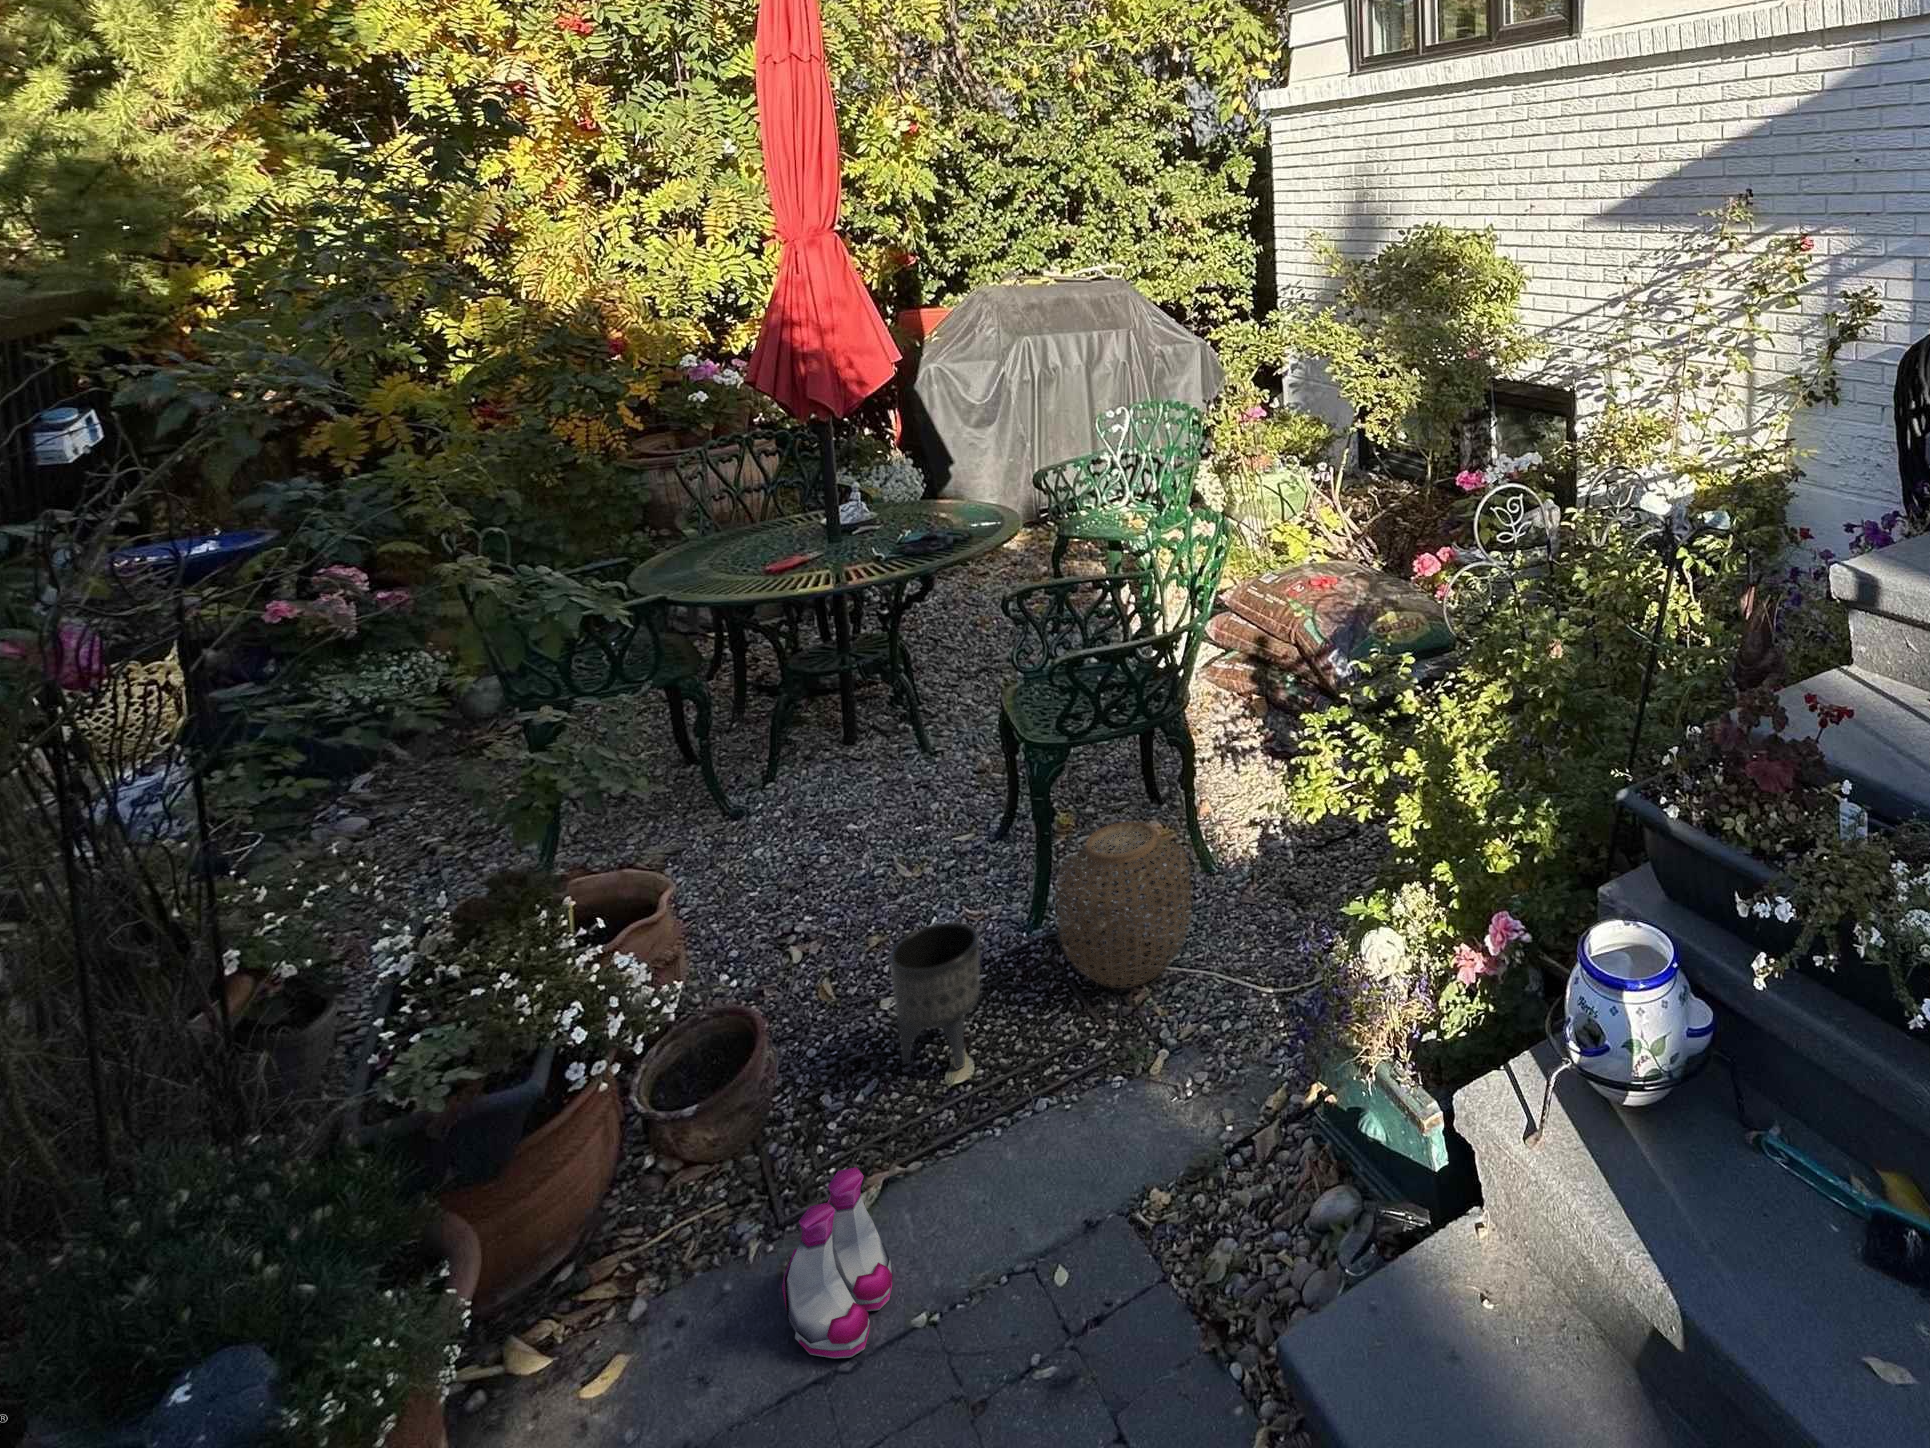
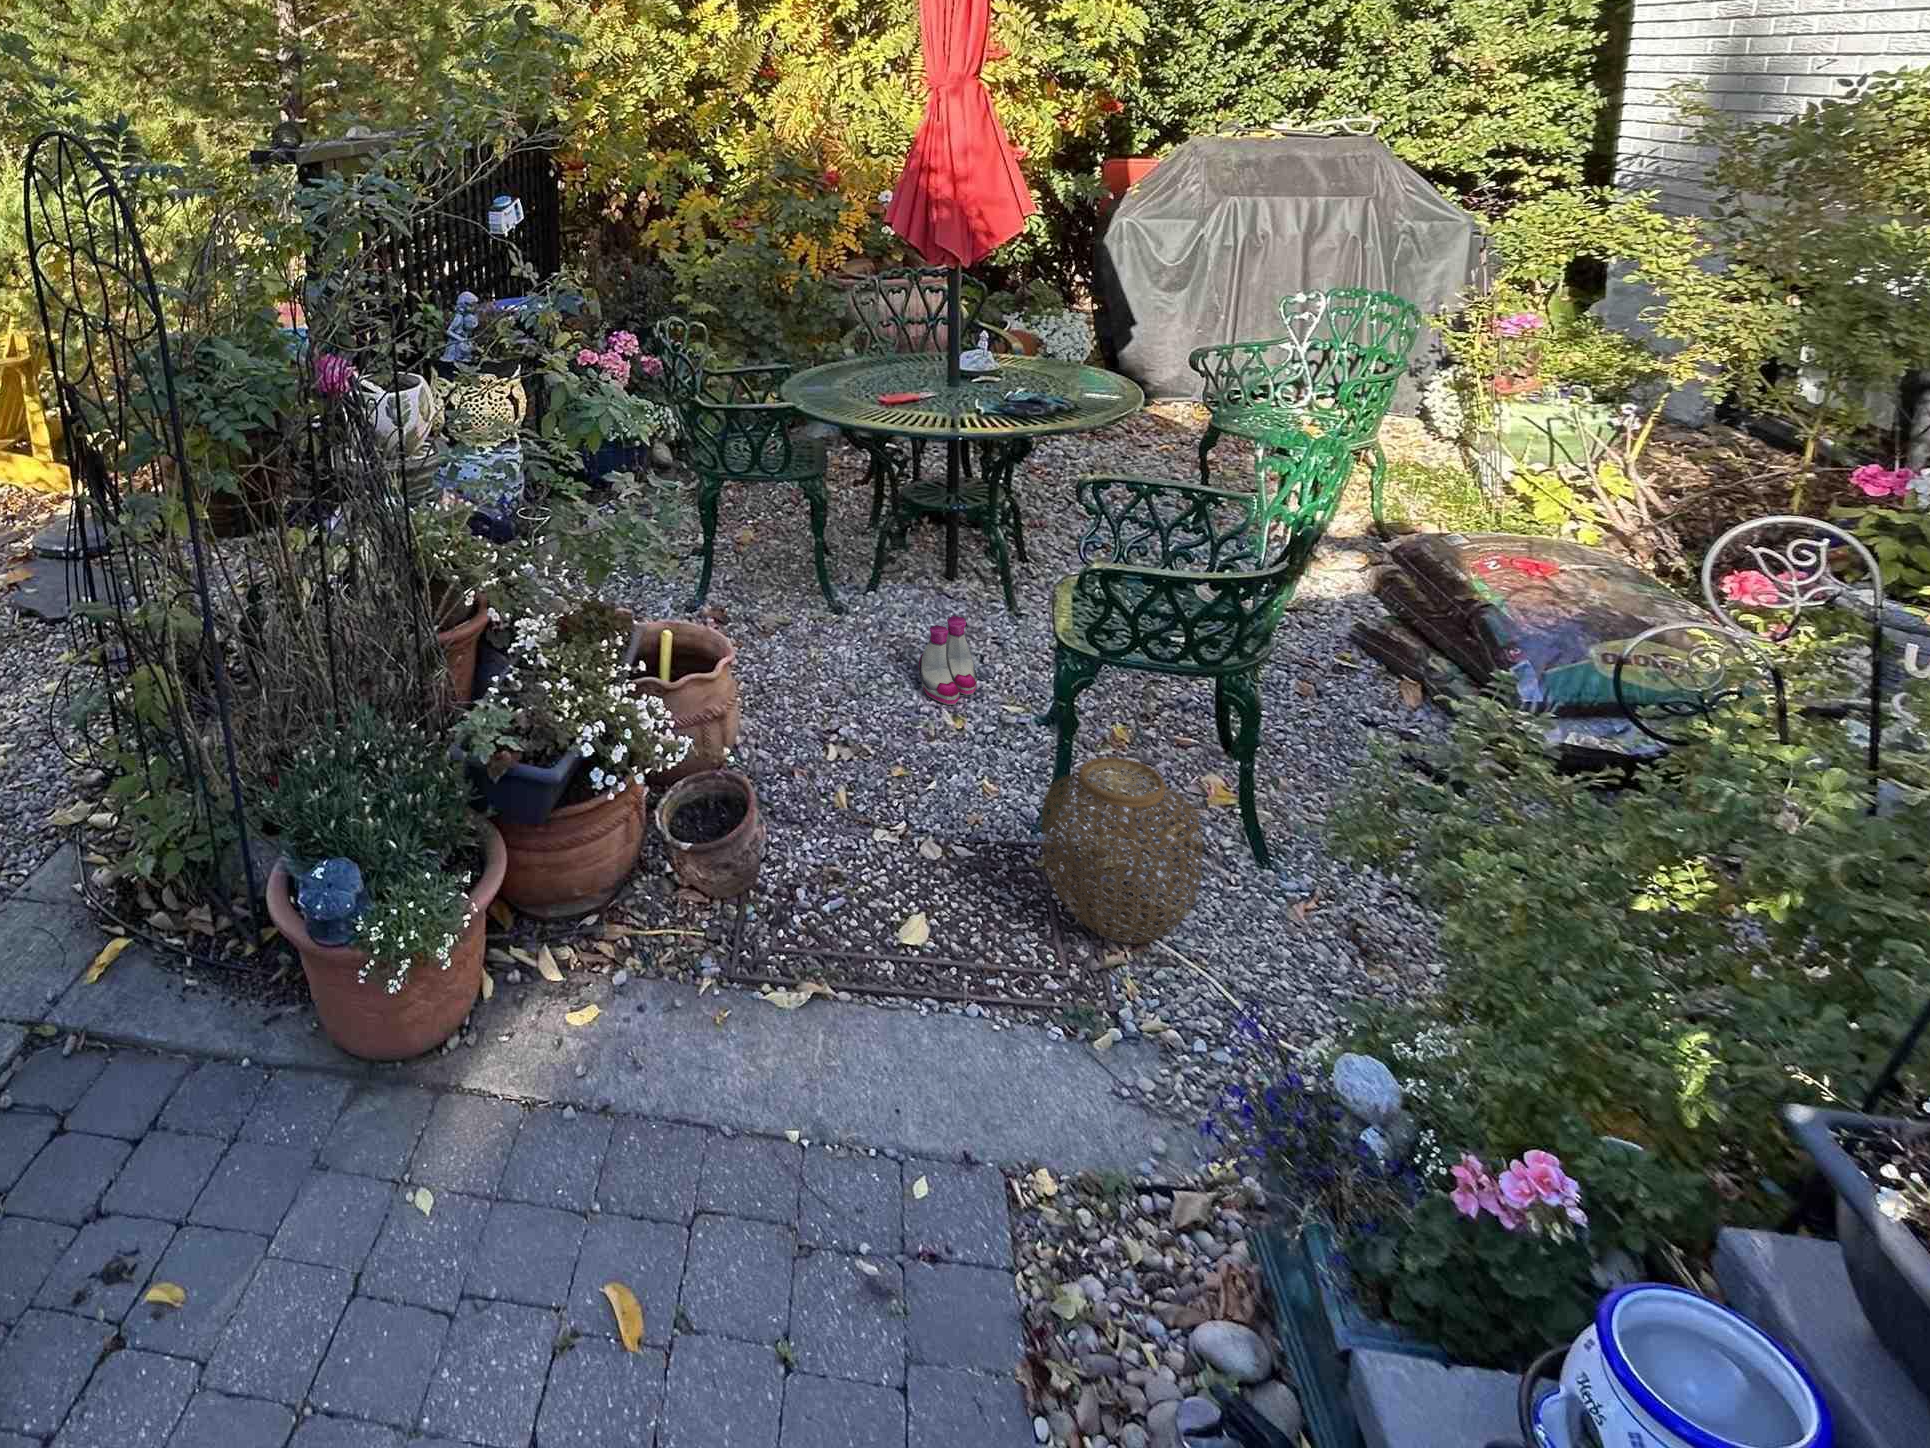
planter: present [889,923,980,1069] -> none [862,782,948,931]
boots: present [782,1167,892,1358] -> present [919,616,978,705]

